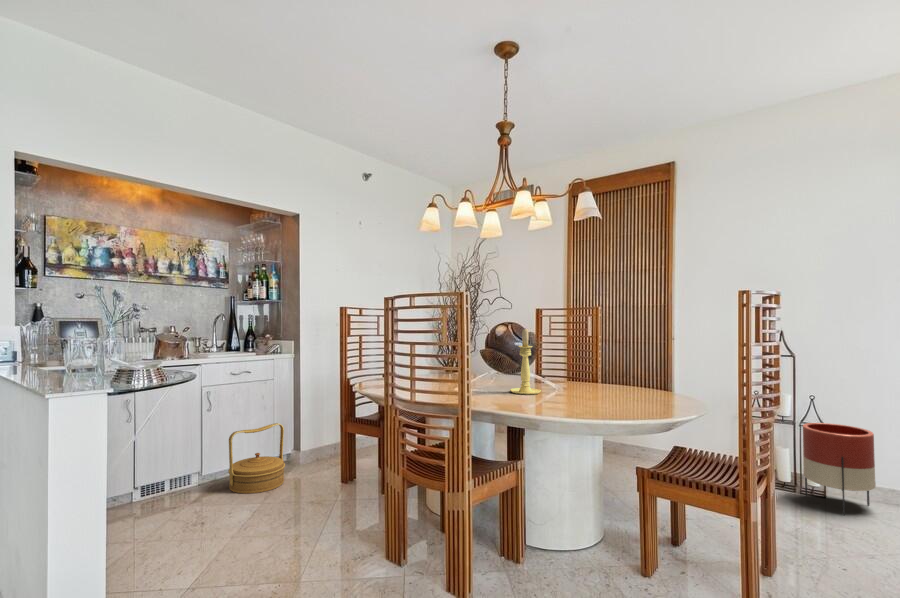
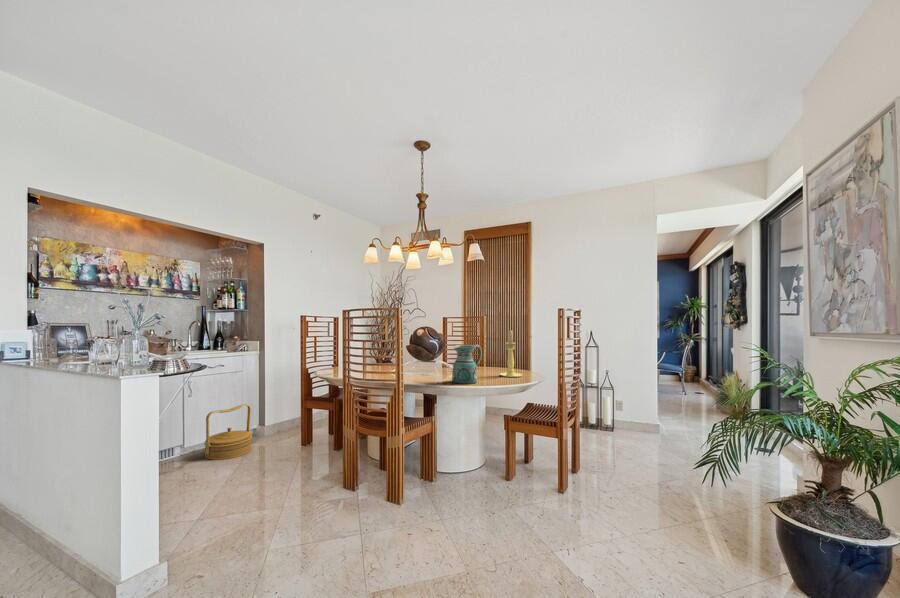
candle holder: present [510,329,541,395] -> present [500,330,522,377]
ceramic pitcher: none [546,352,594,415] -> present [452,344,482,384]
planter: present [803,423,876,515] -> none [602,386,639,441]

